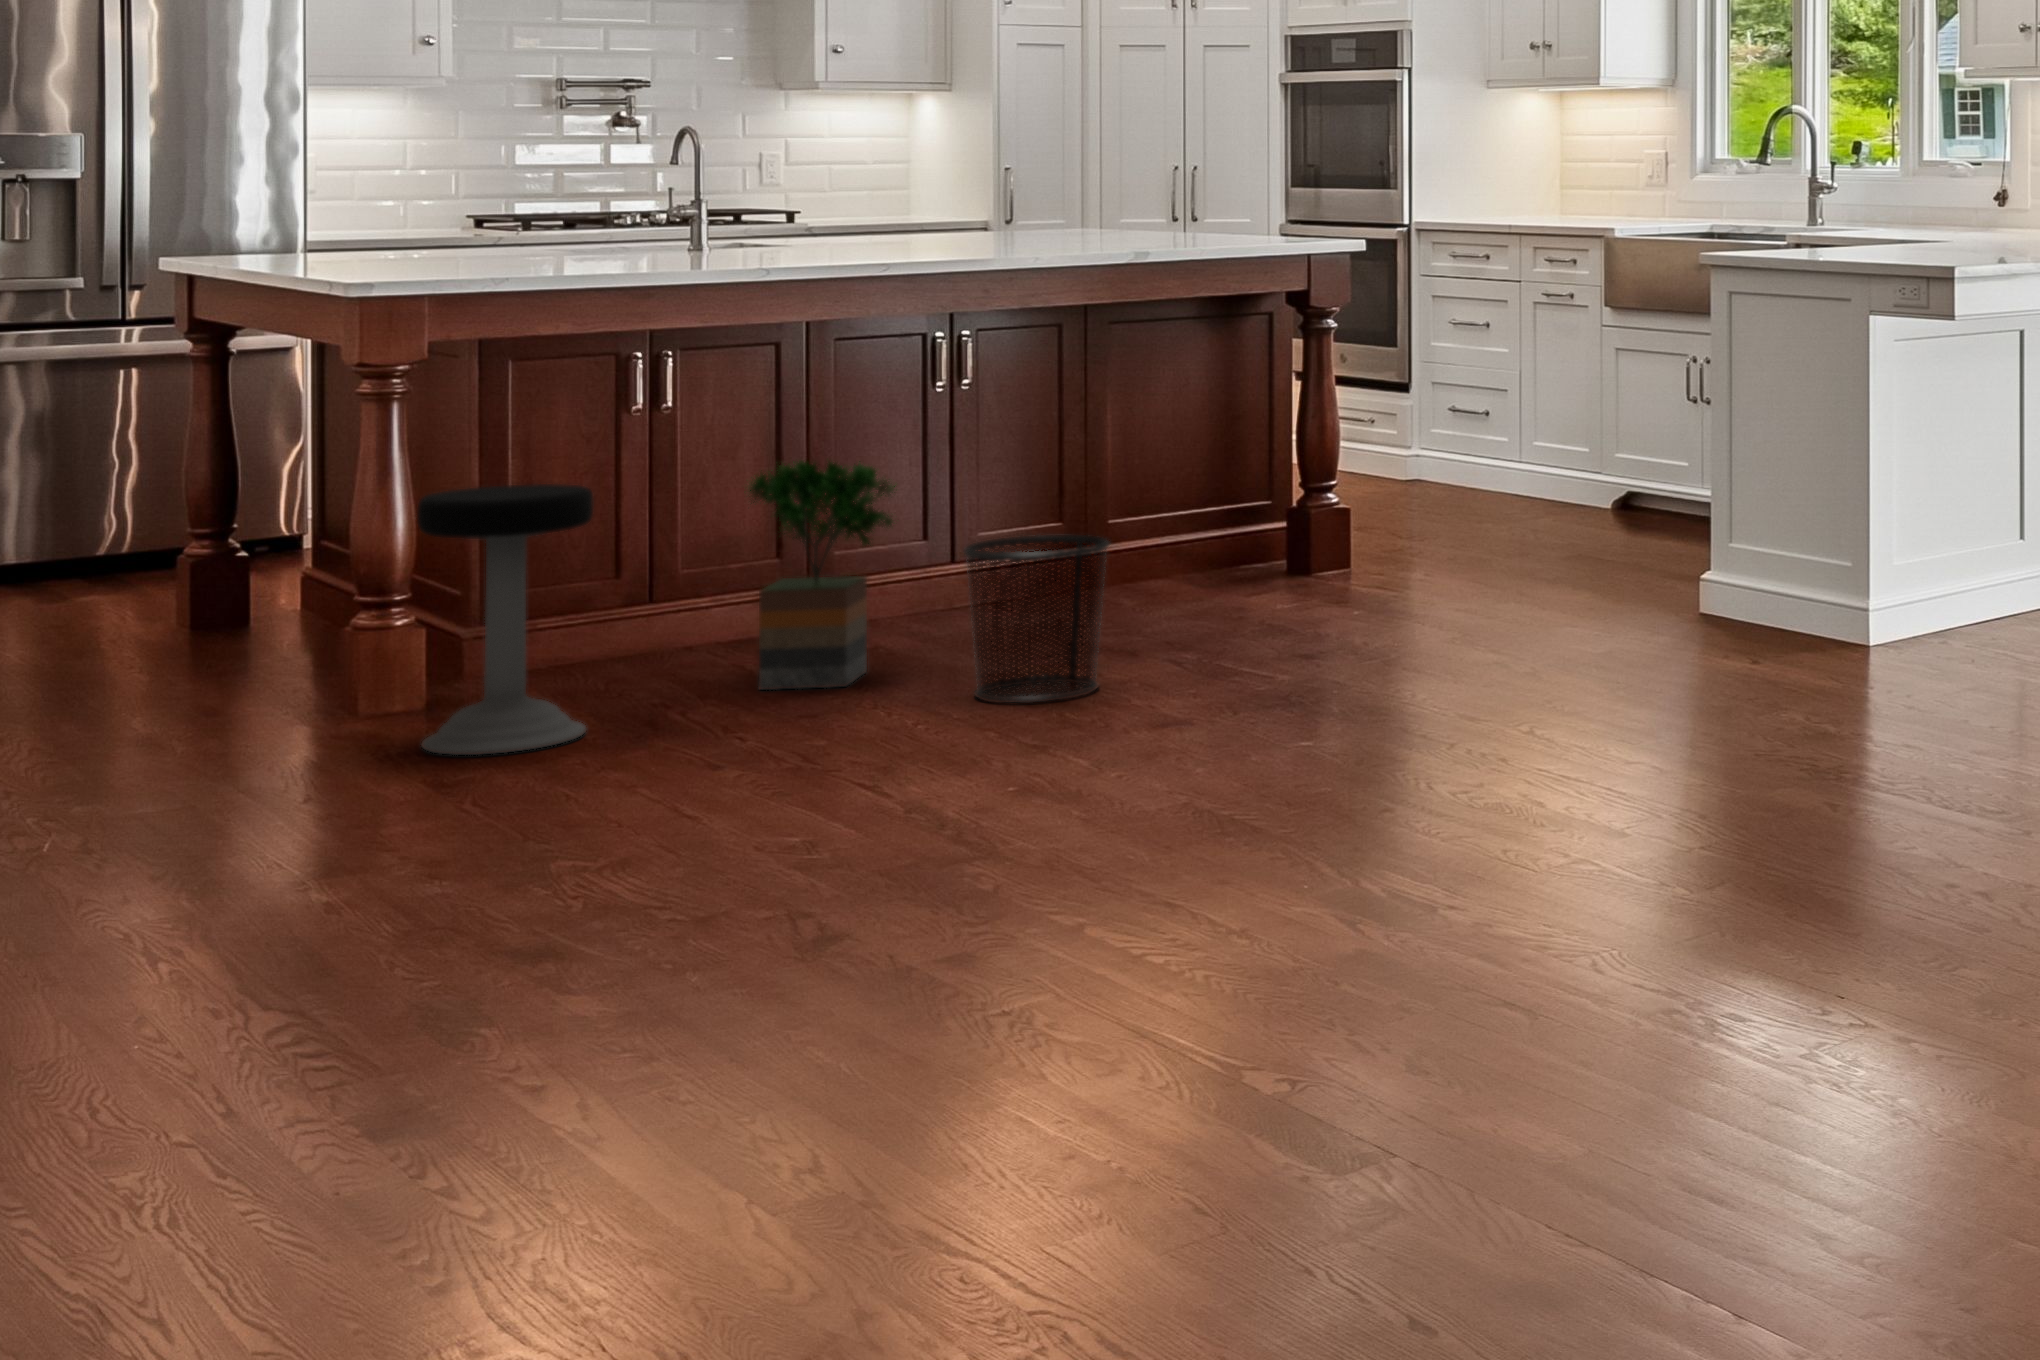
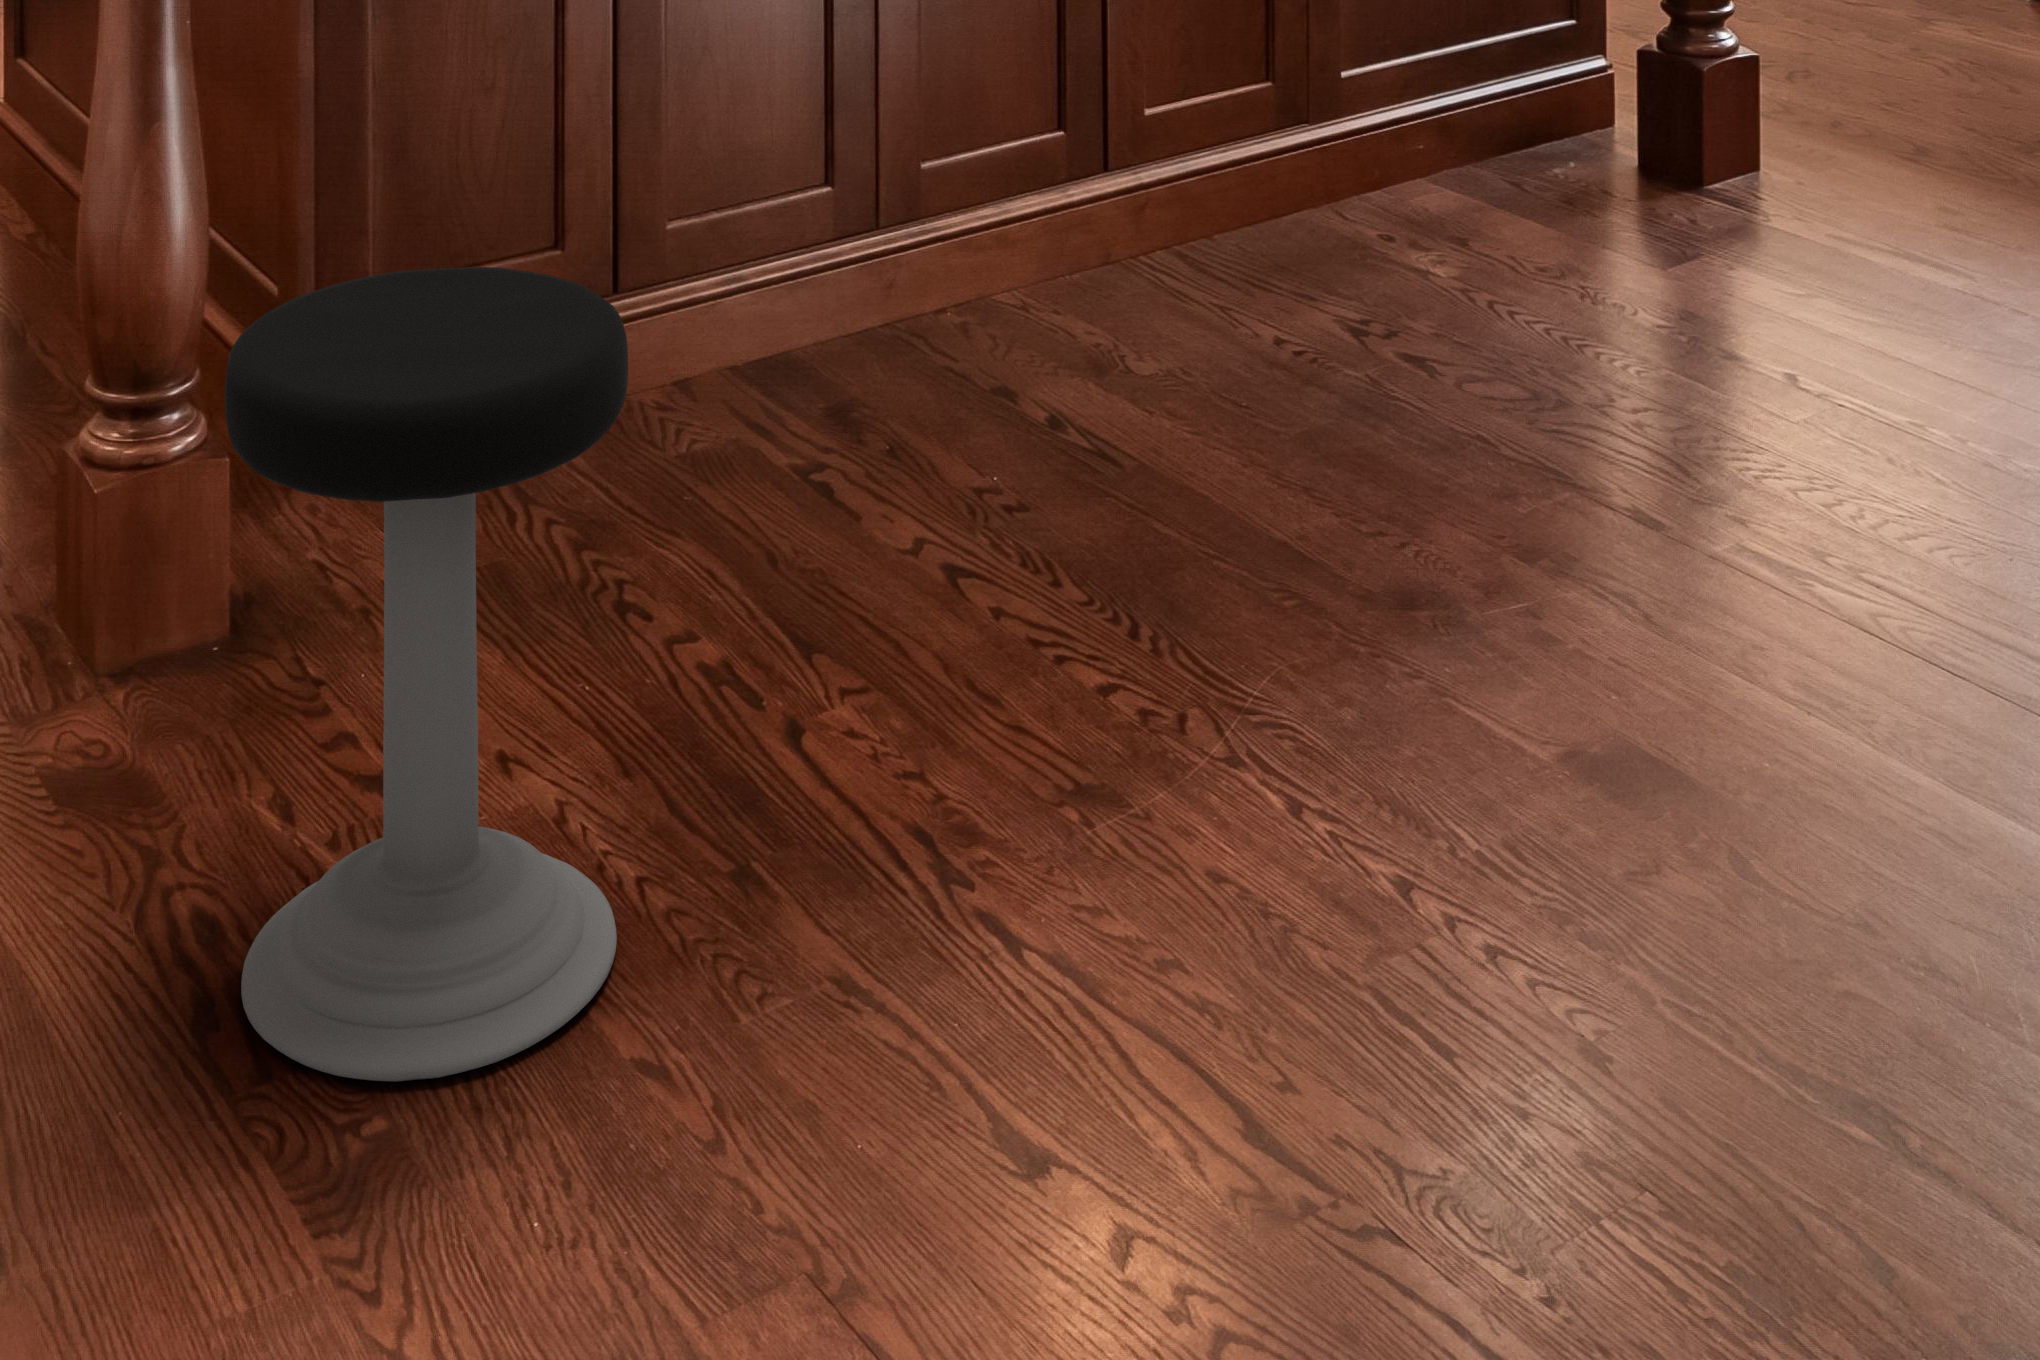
potted tree: present [748,460,896,690] -> none [861,118,1210,684]
waste bin: present [964,535,1111,703] -> none [1424,350,1776,856]

